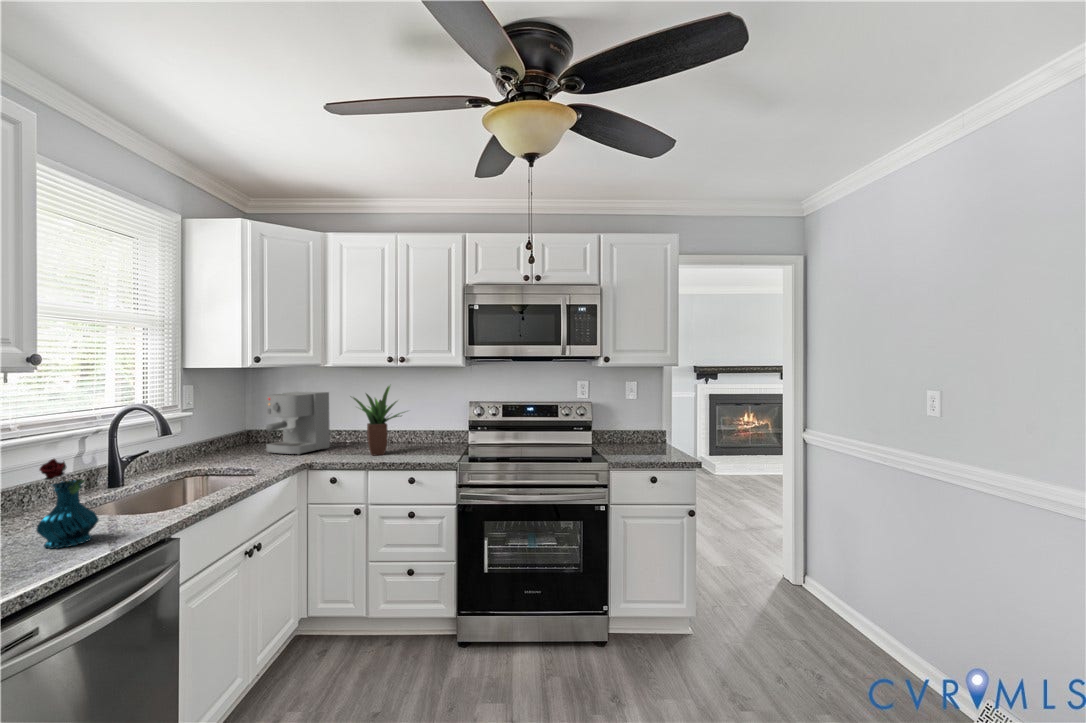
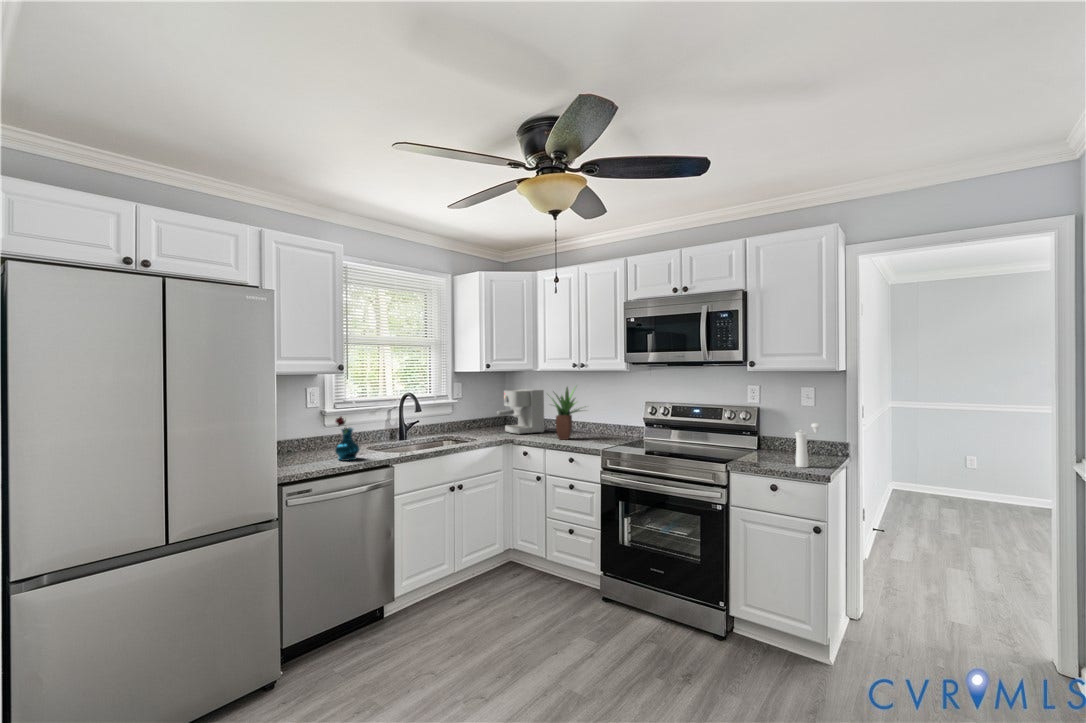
pepper mill: none [656,414,669,456] -> present [795,423,820,467]

